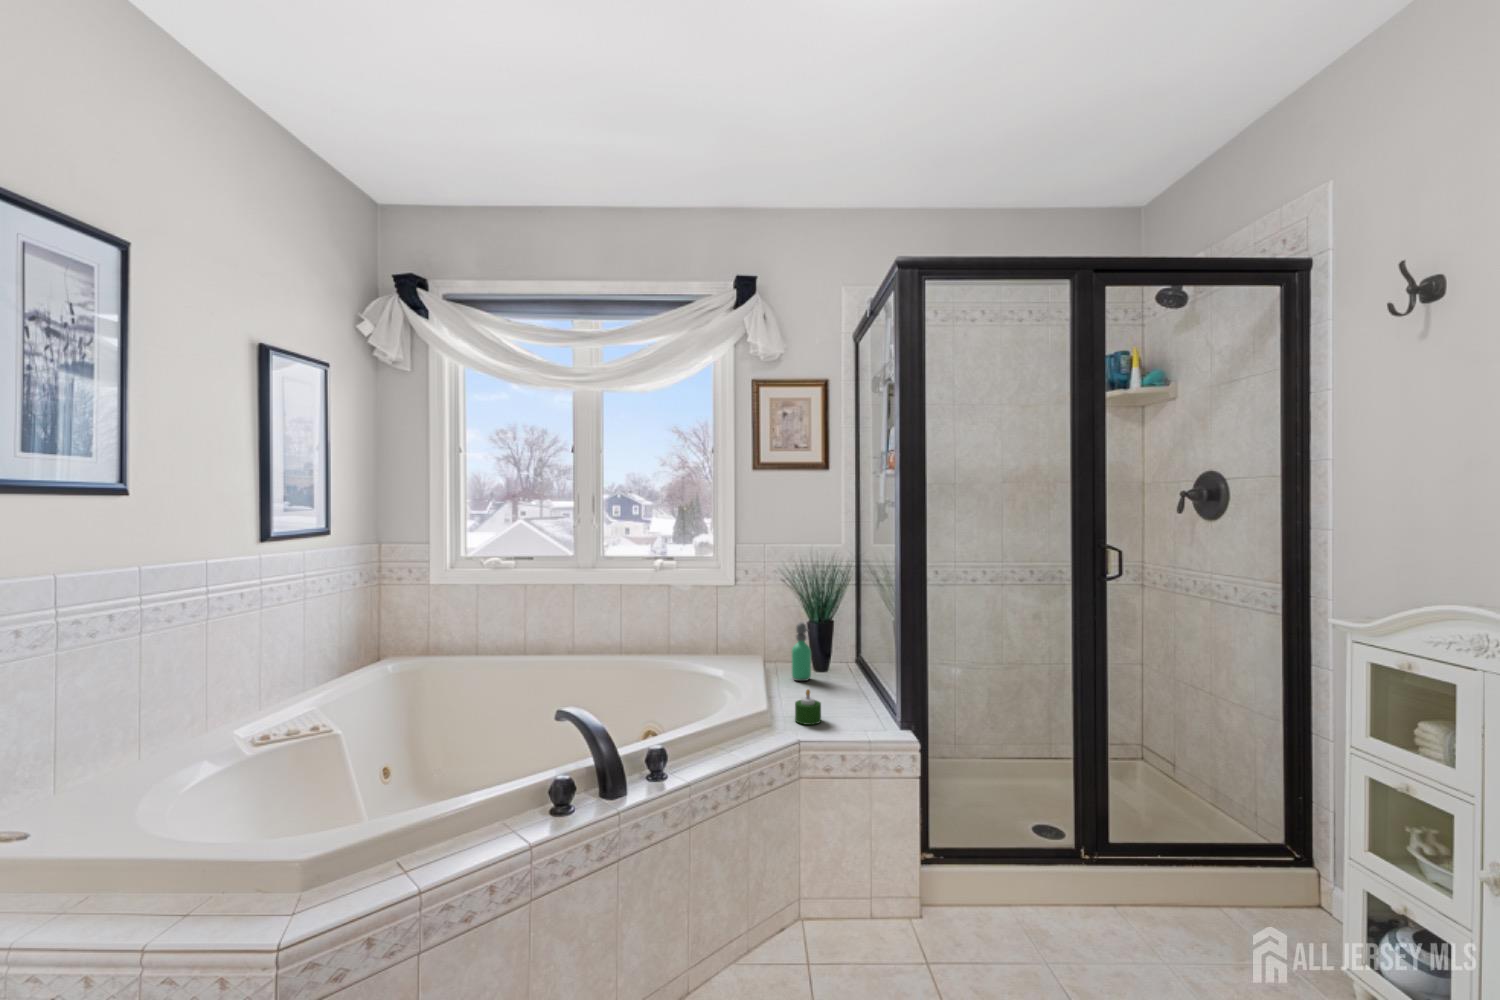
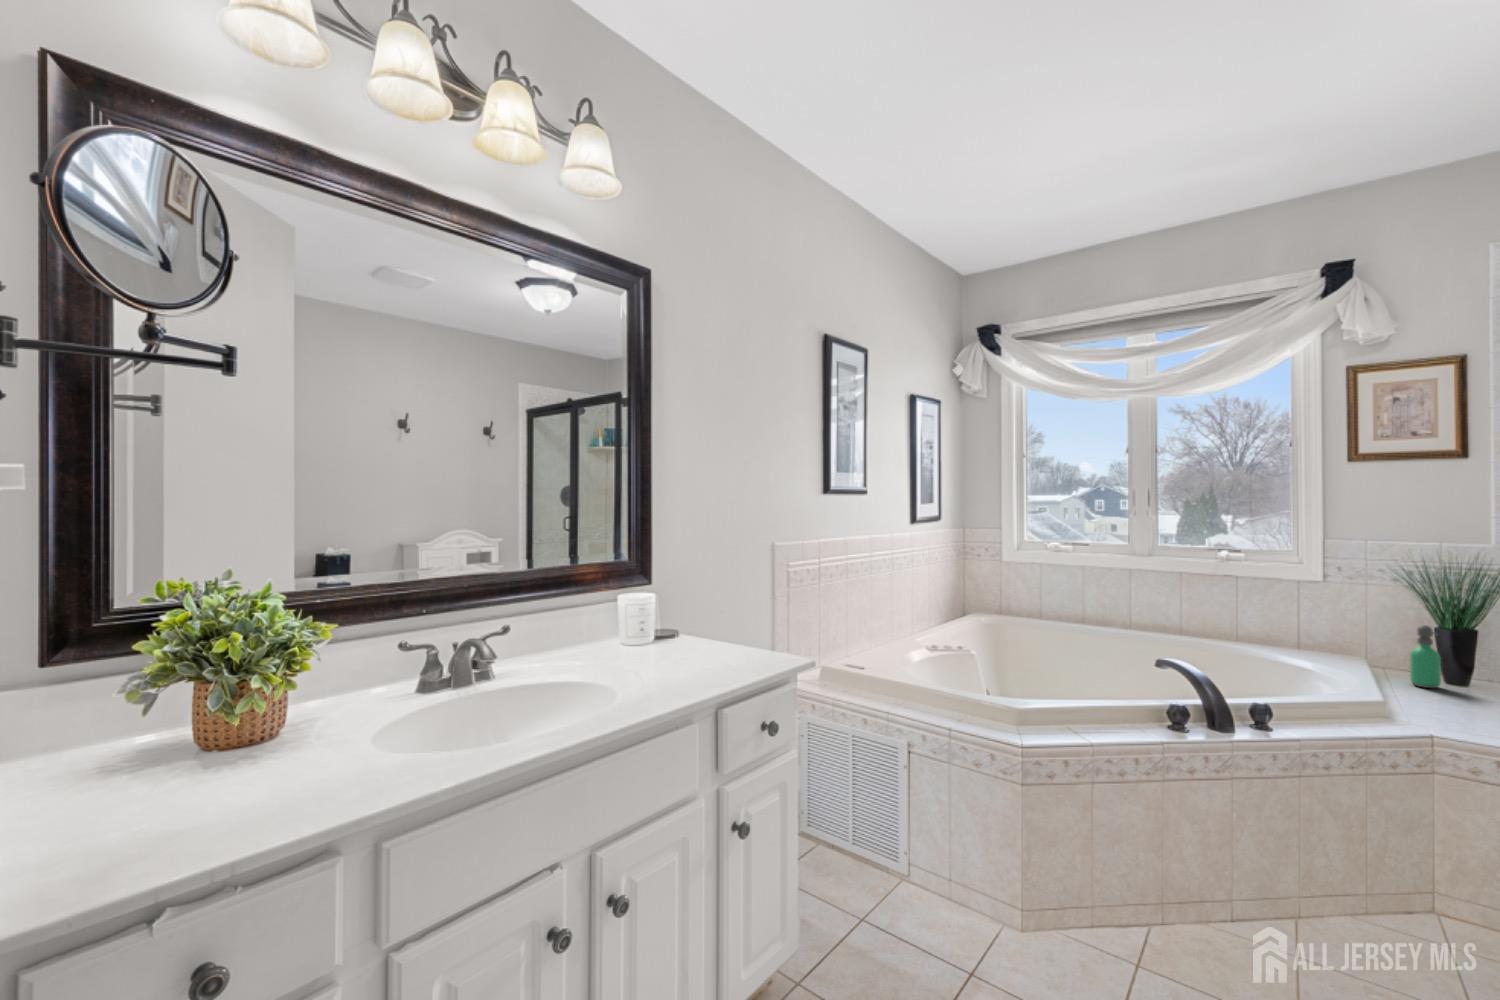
candle: present [795,689,821,725] -> none [1423,688,1462,725]

